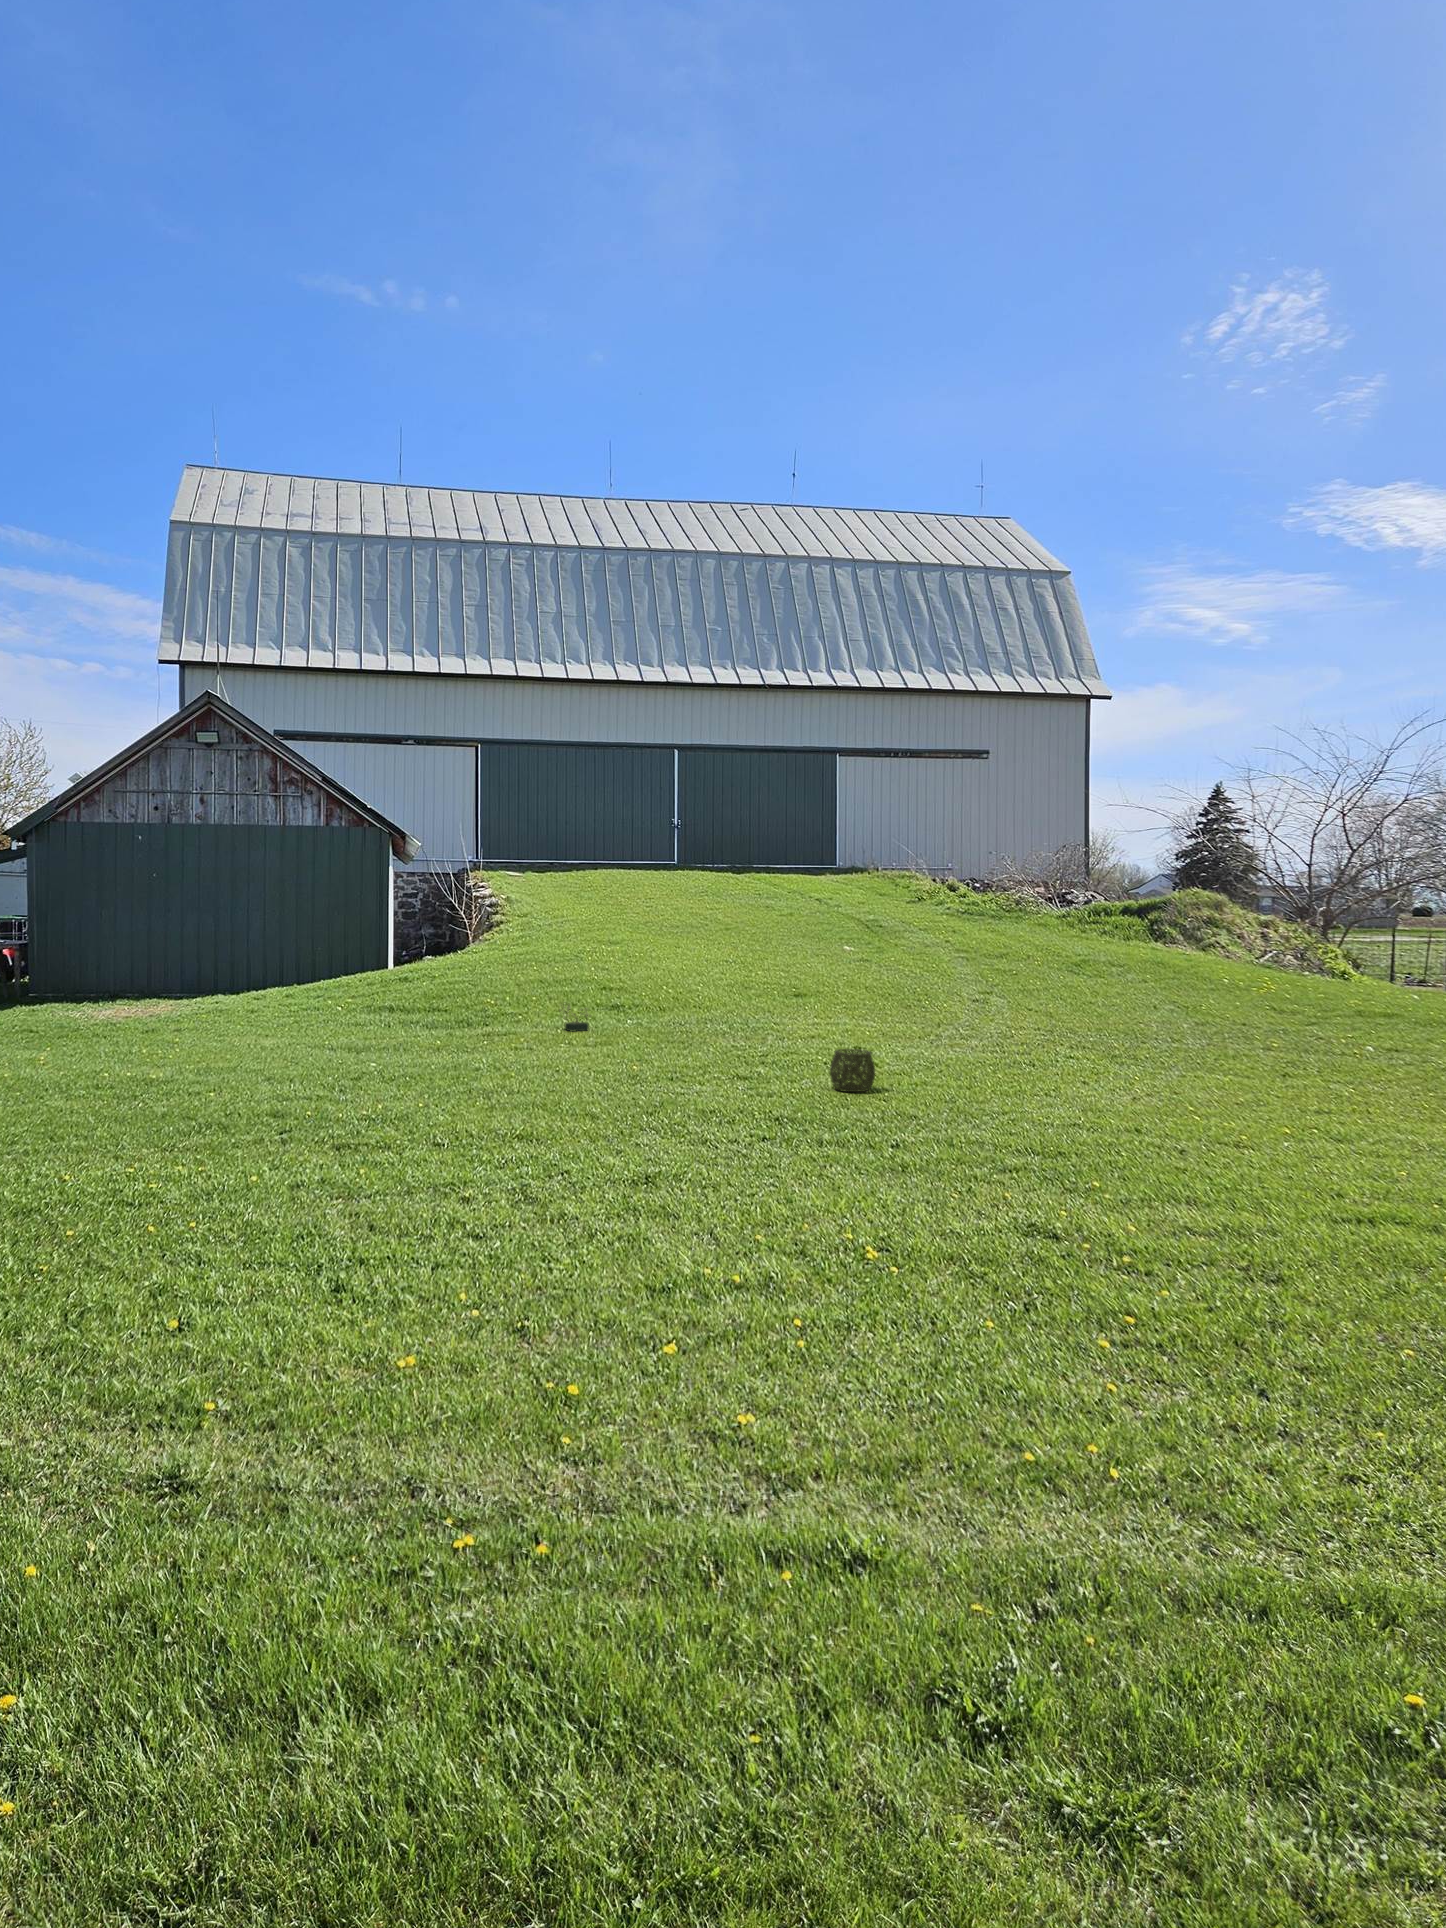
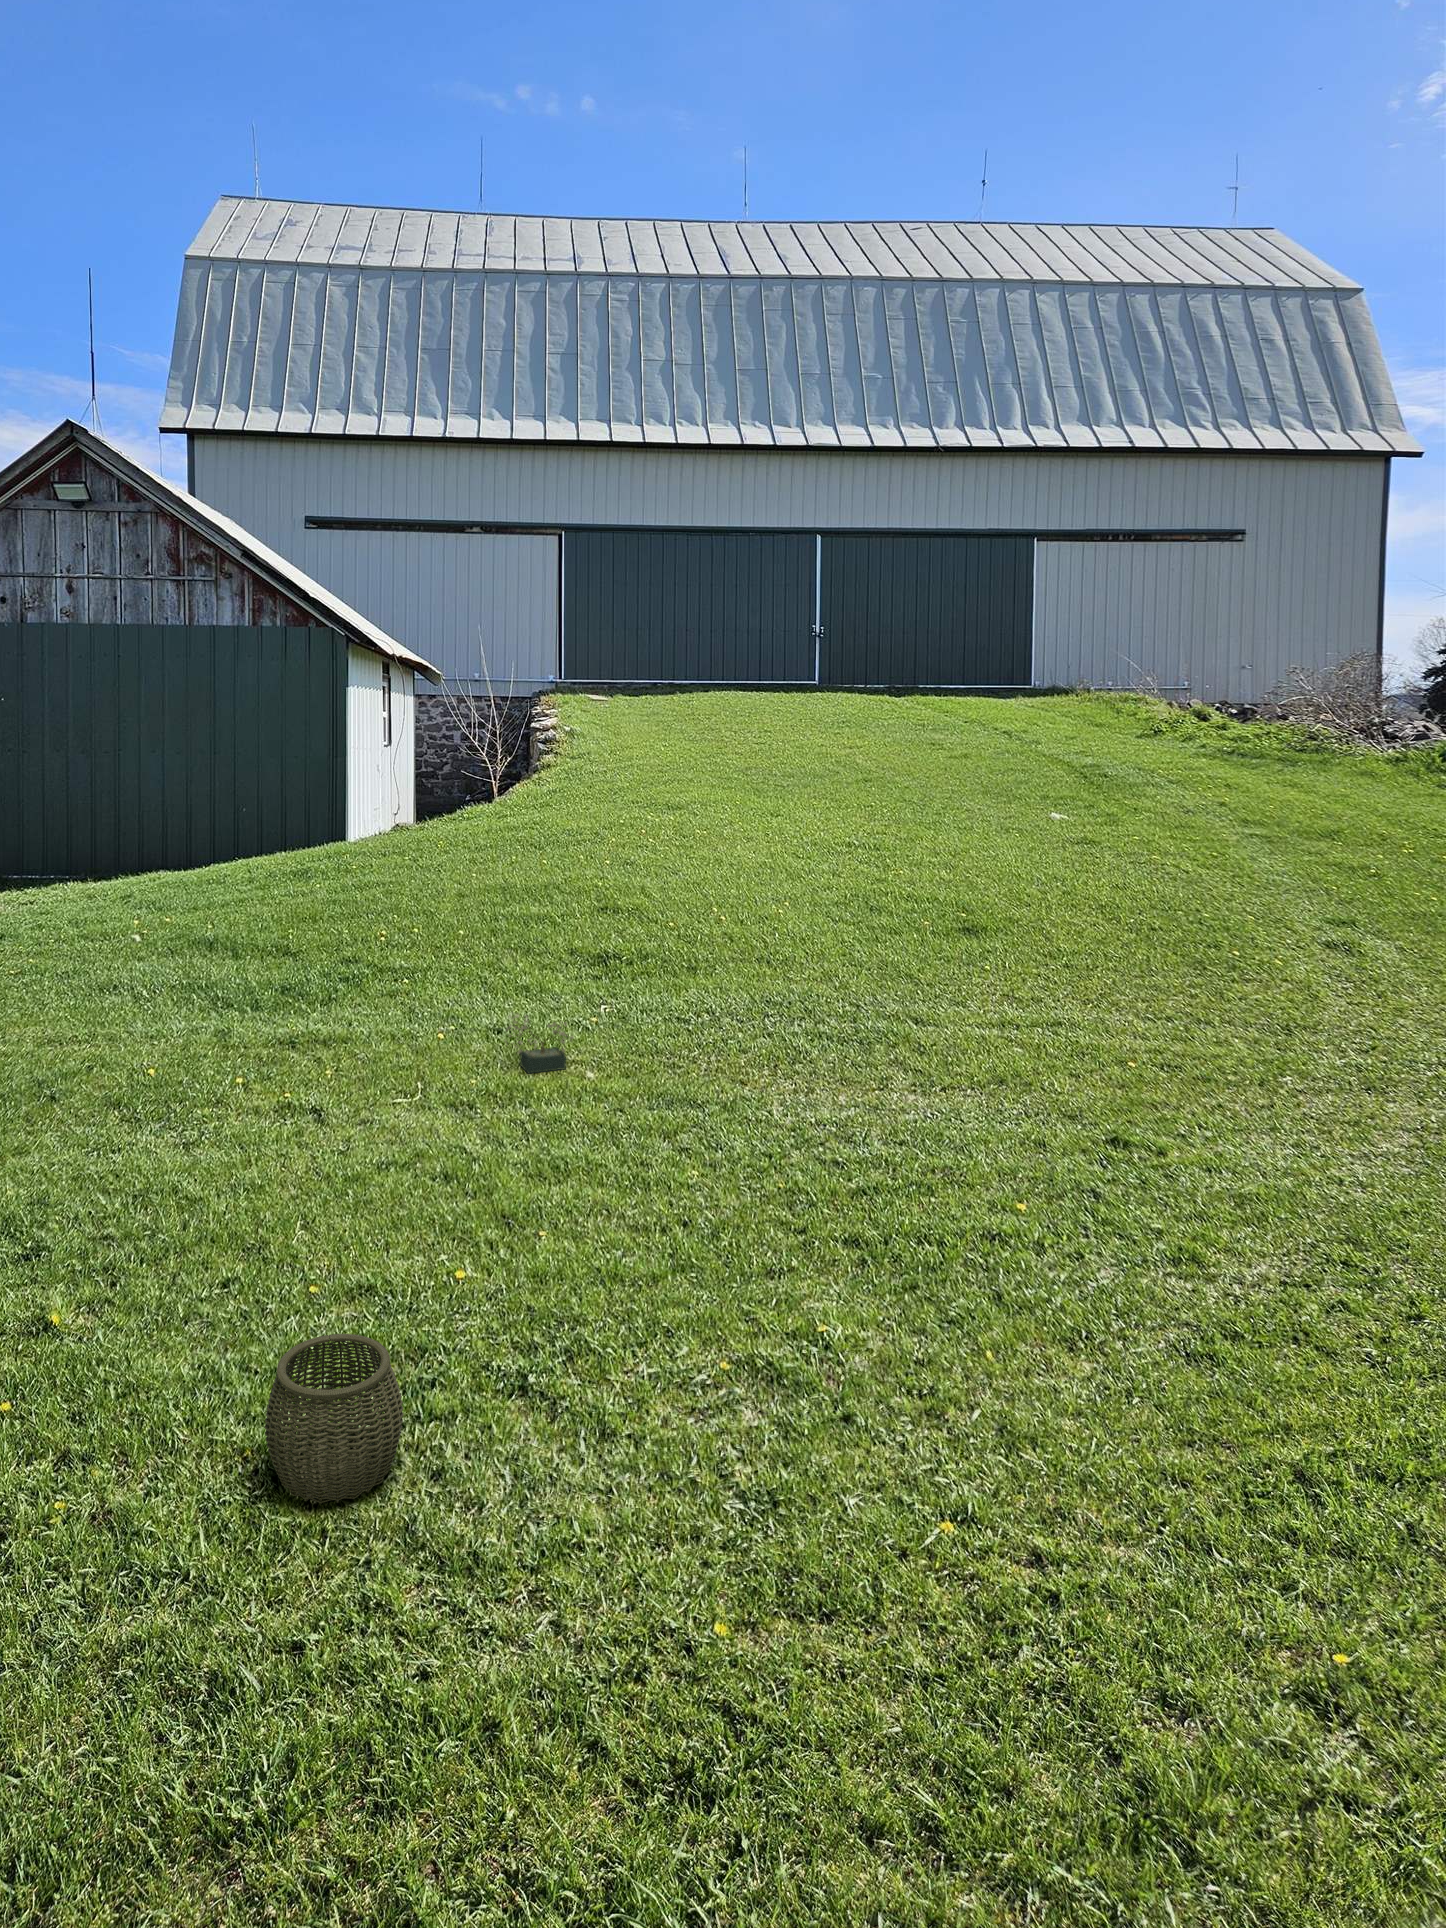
woven basket: present [830,1049,875,1092] -> present [265,1334,404,1503]

